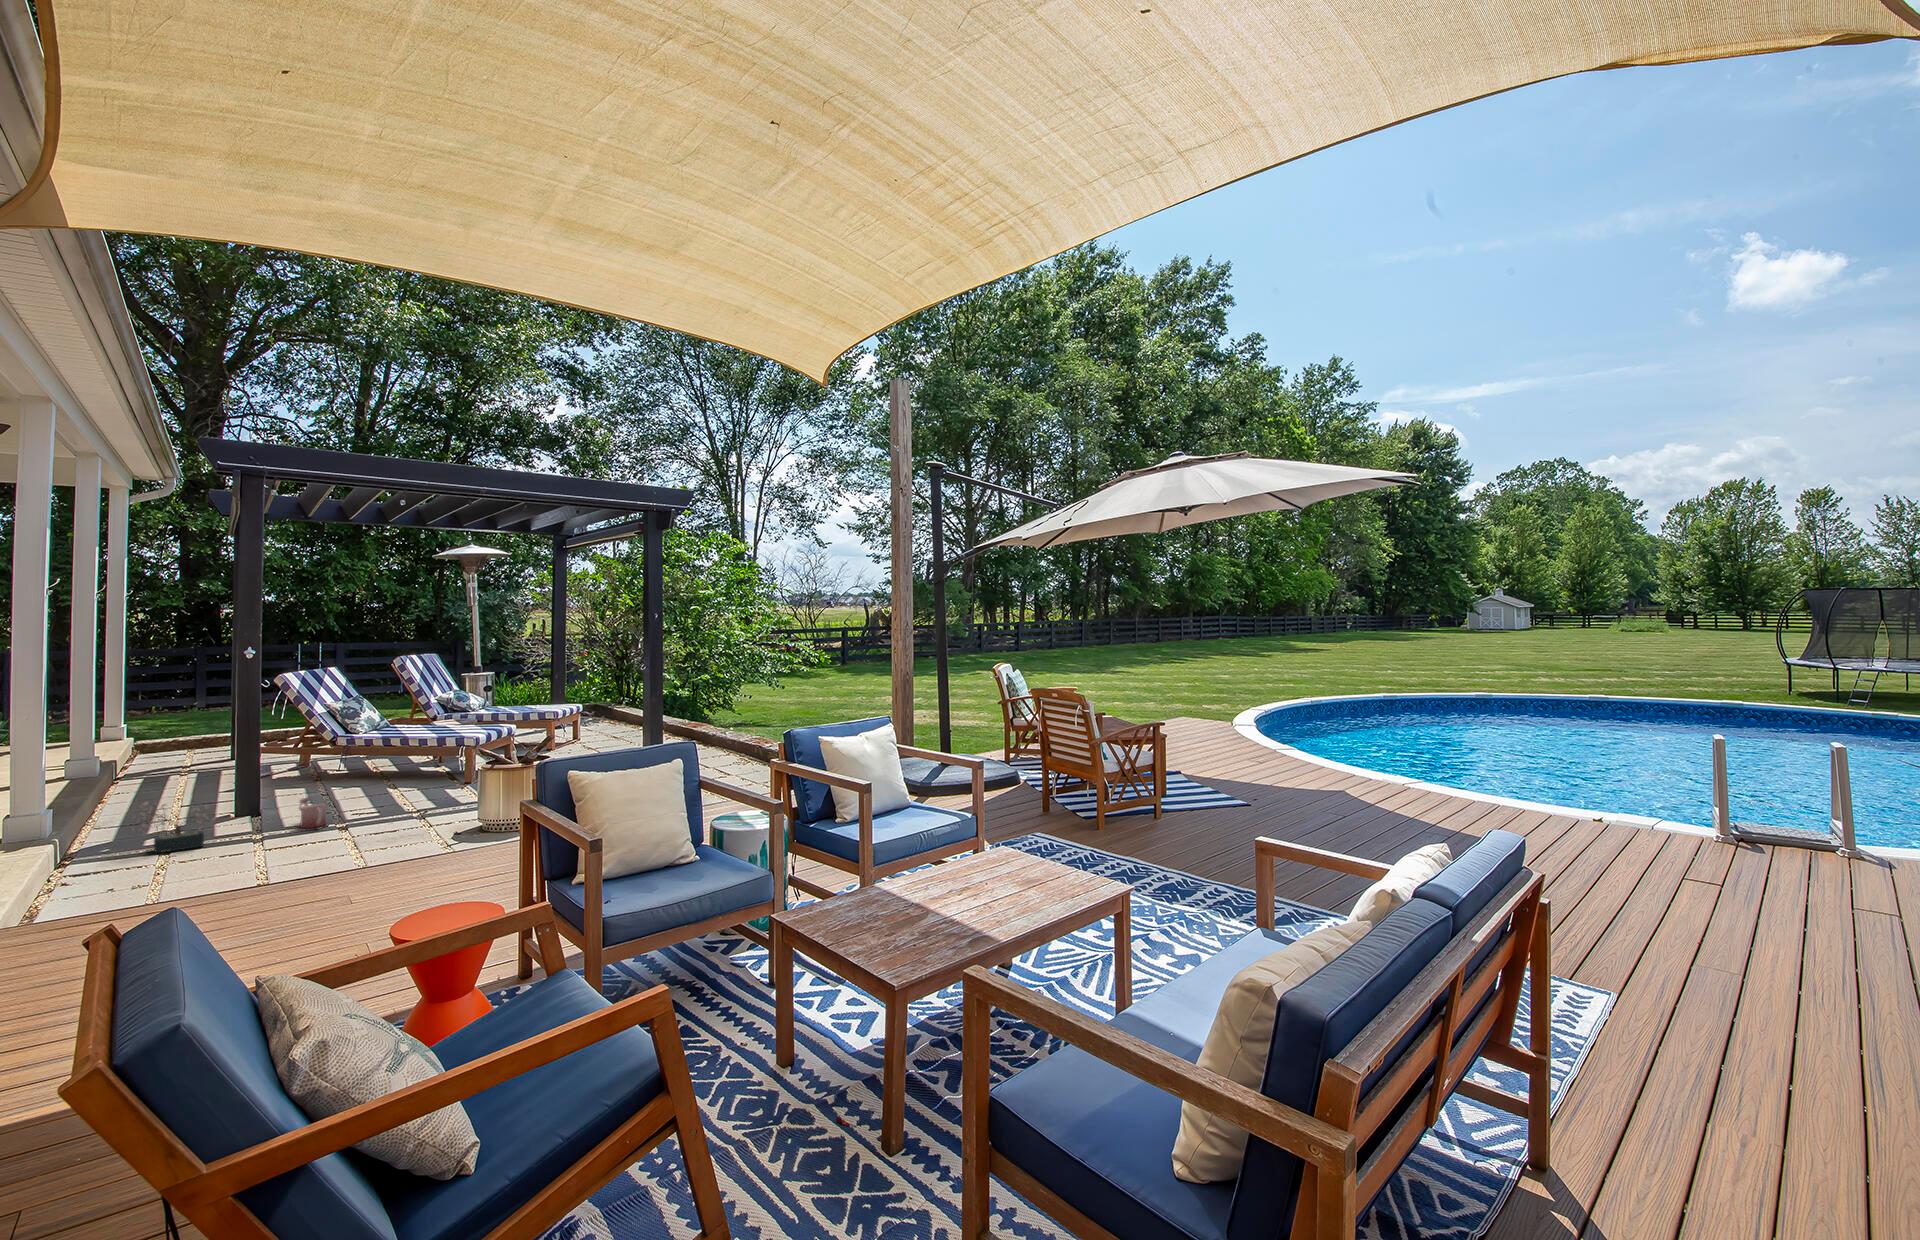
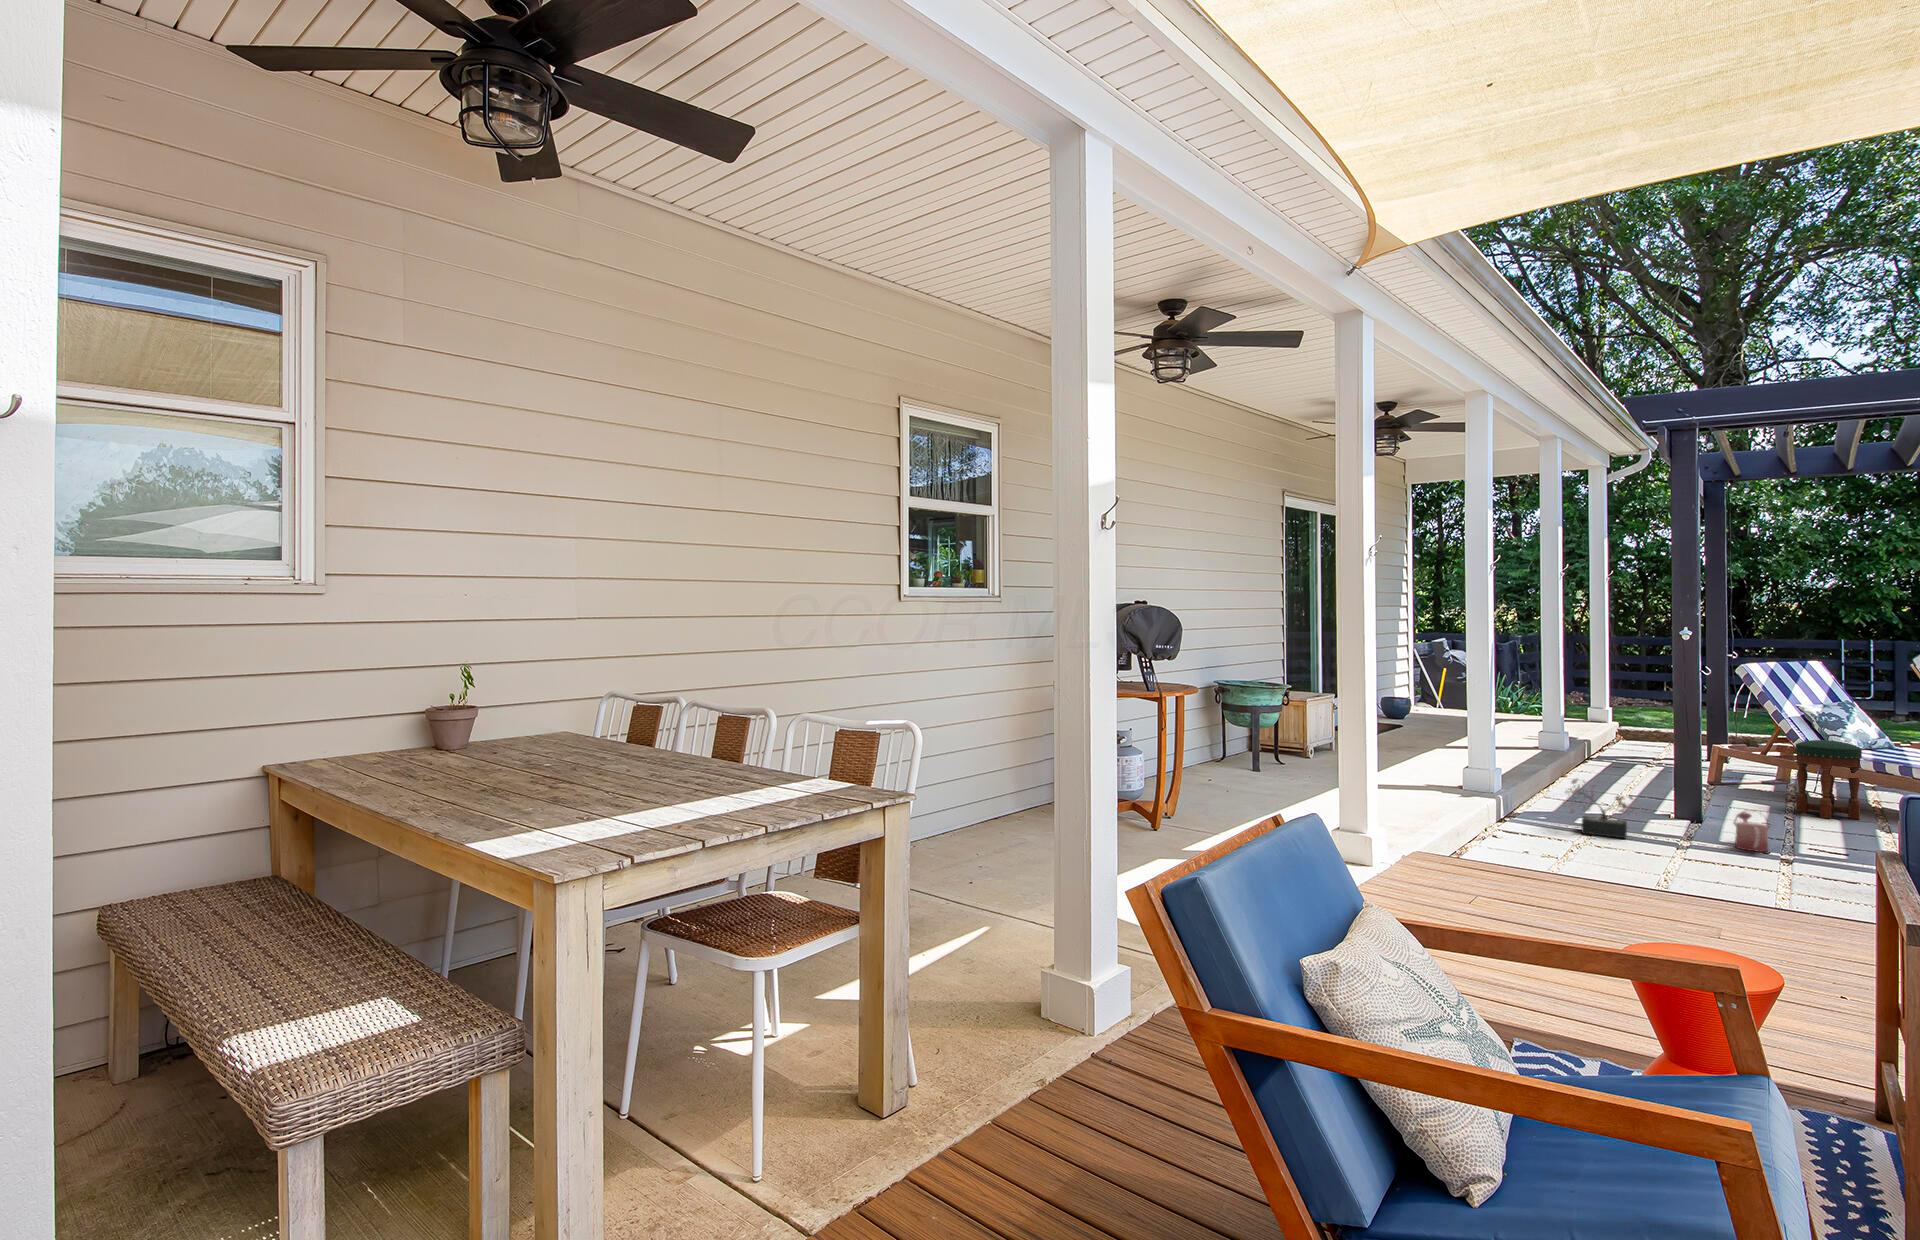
stool: none [328,728,374,788] -> present [1795,740,1862,819]

